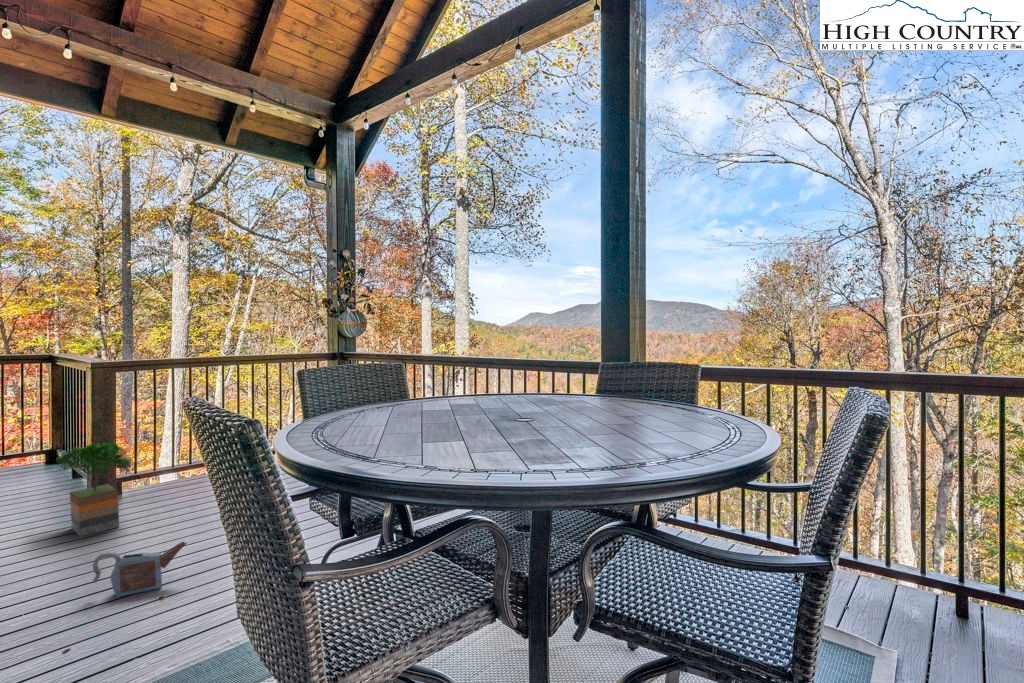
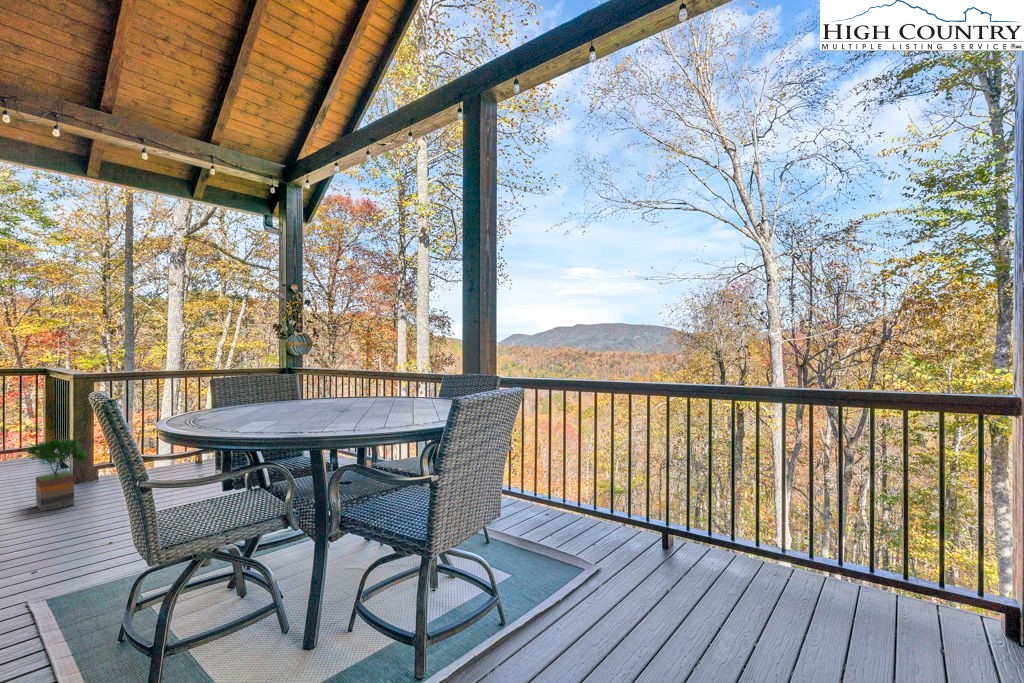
watering can: present [93,542,187,597] -> none [34,511,111,551]

